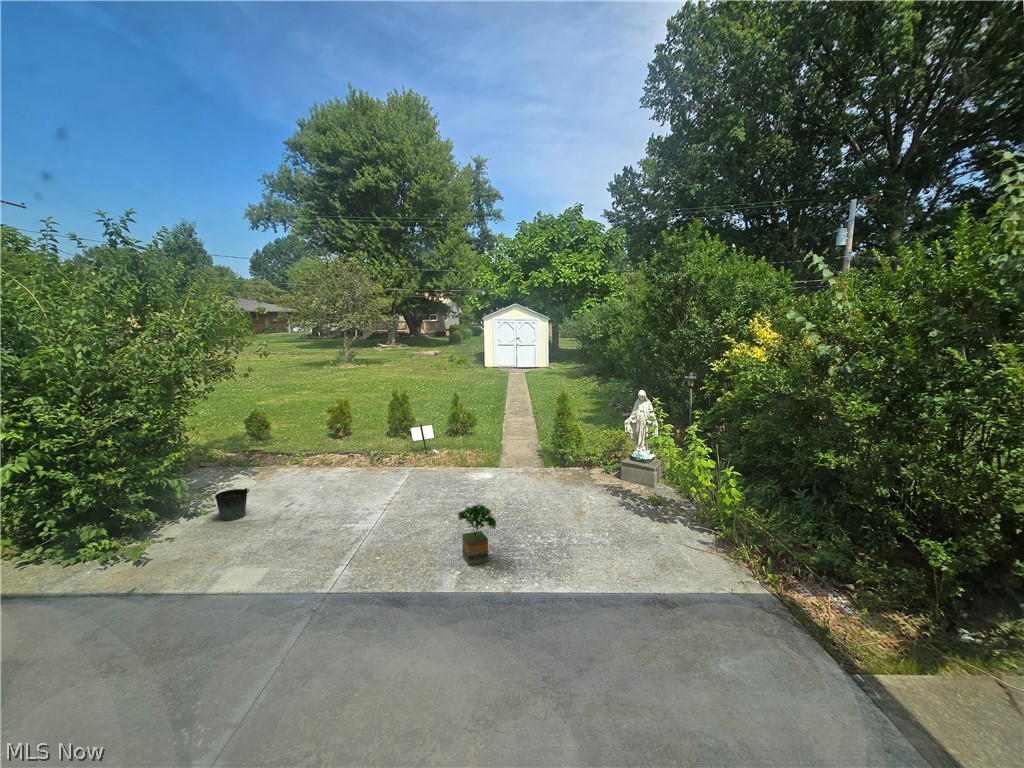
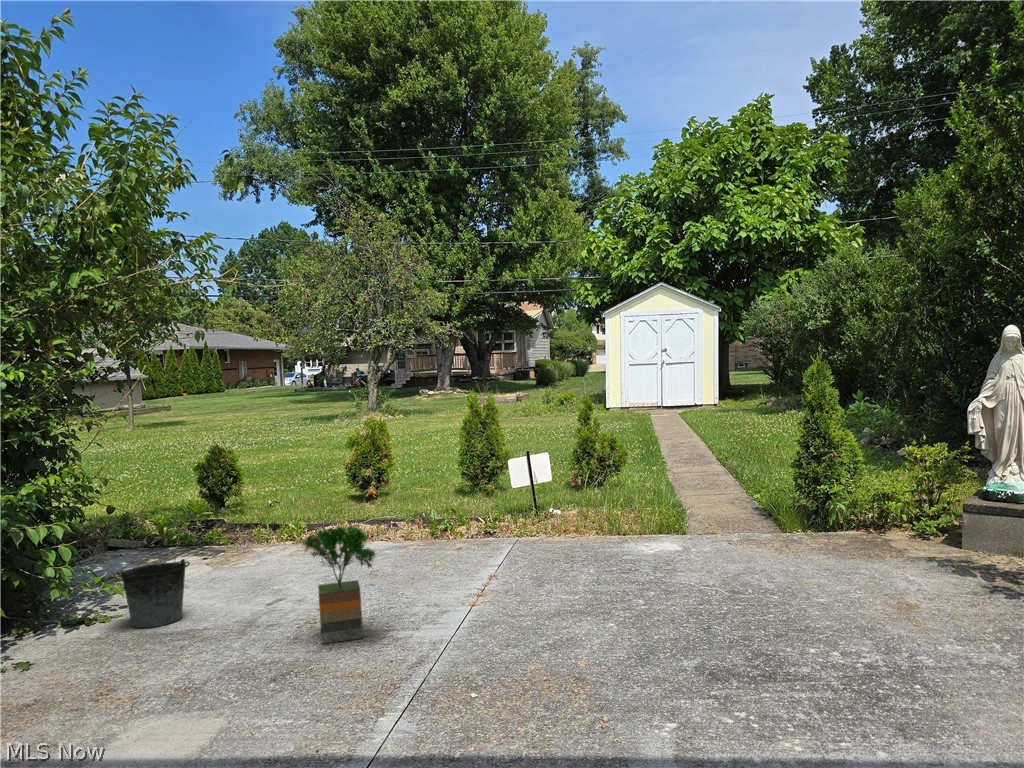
potted tree: present [458,505,497,566] -> present [302,526,376,644]

